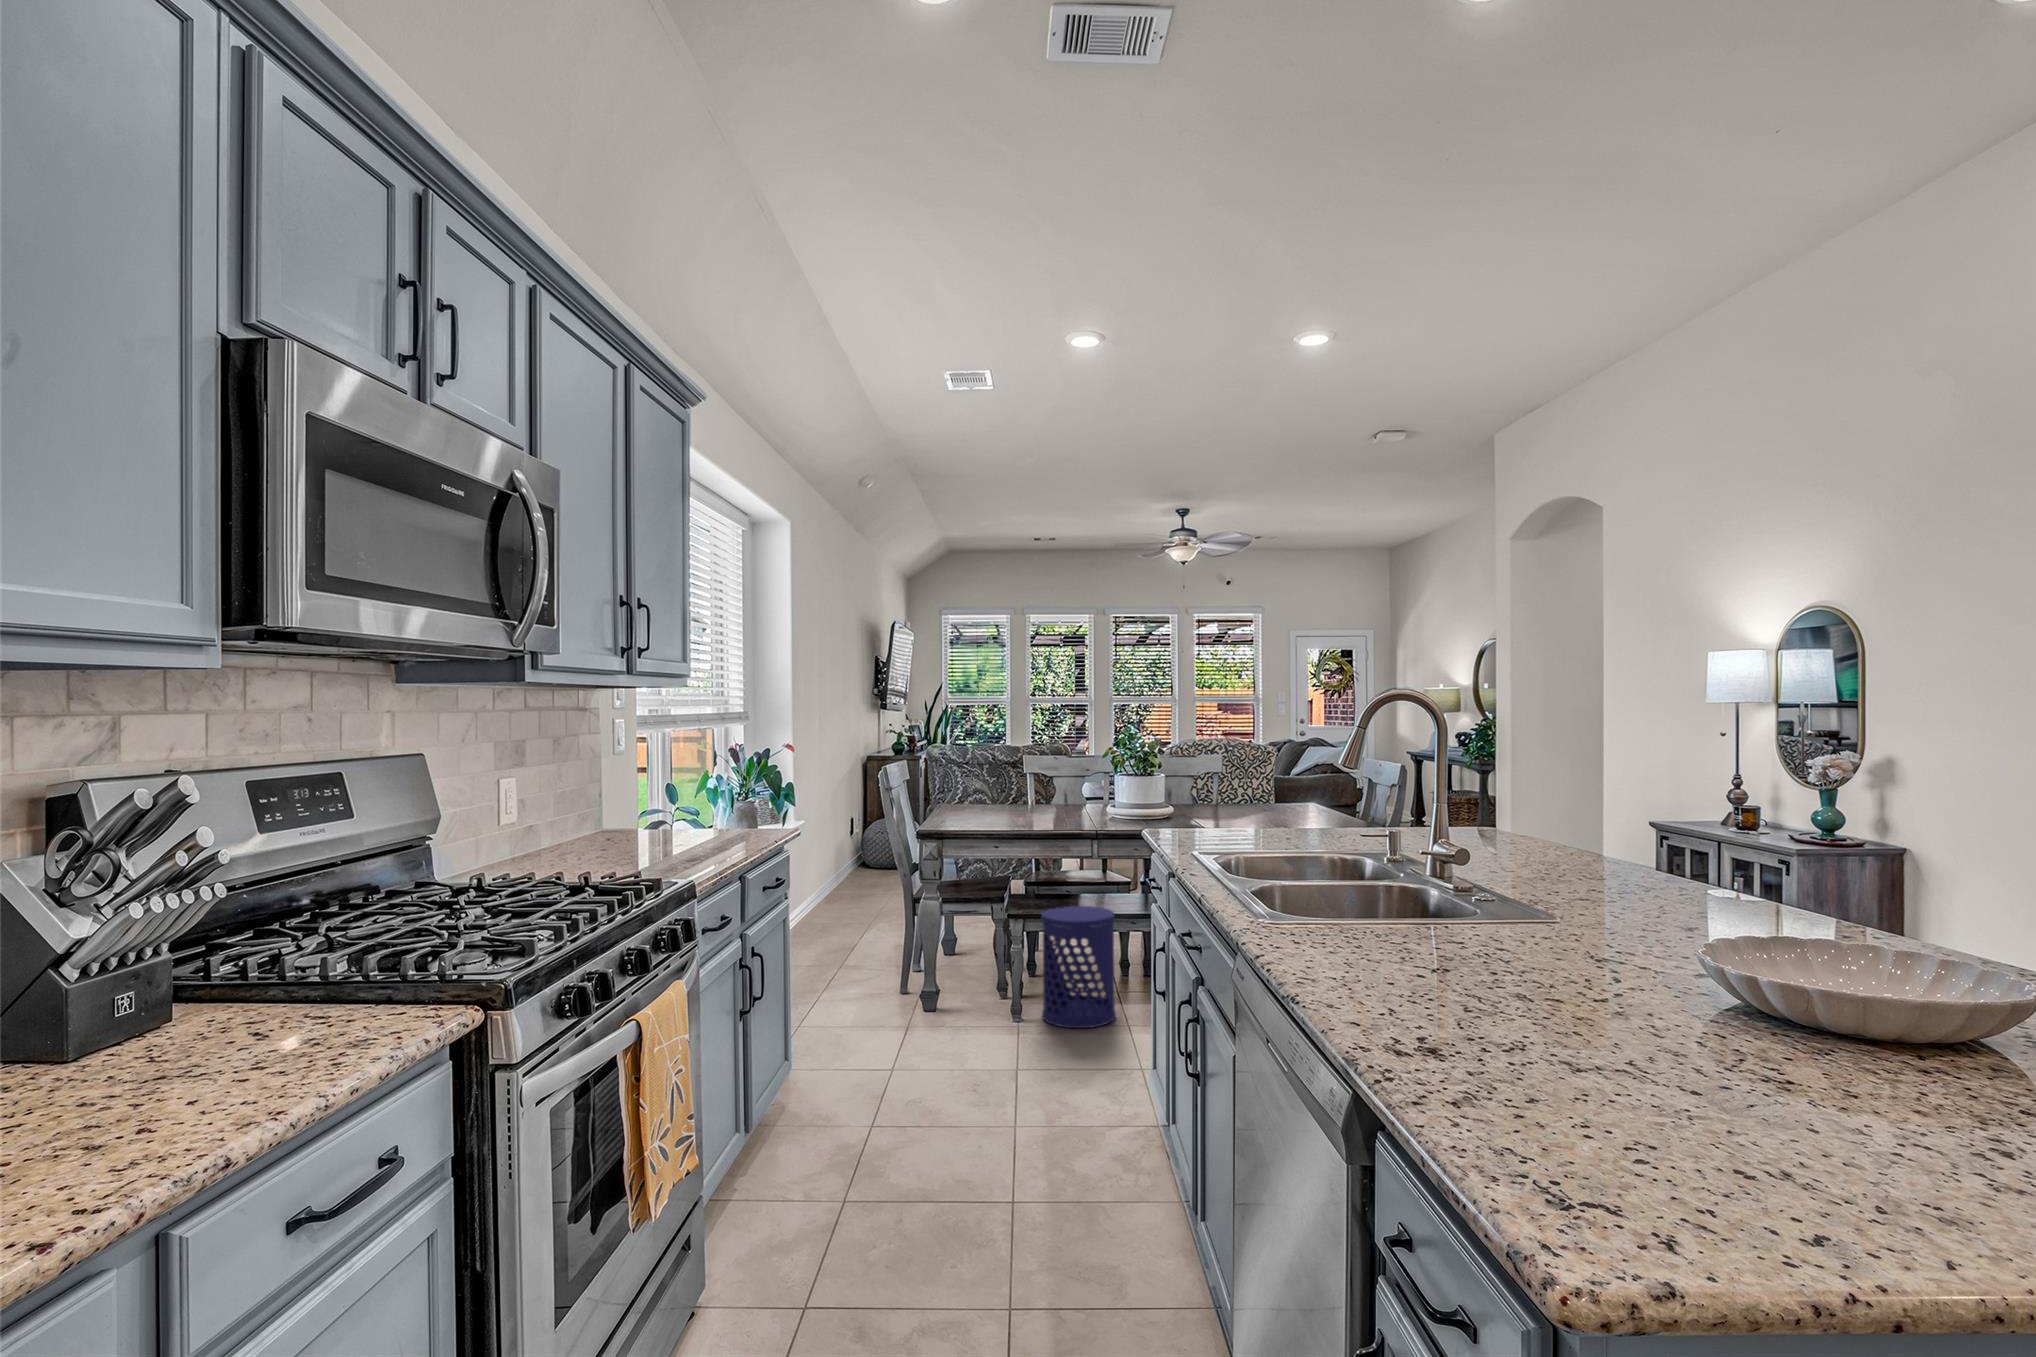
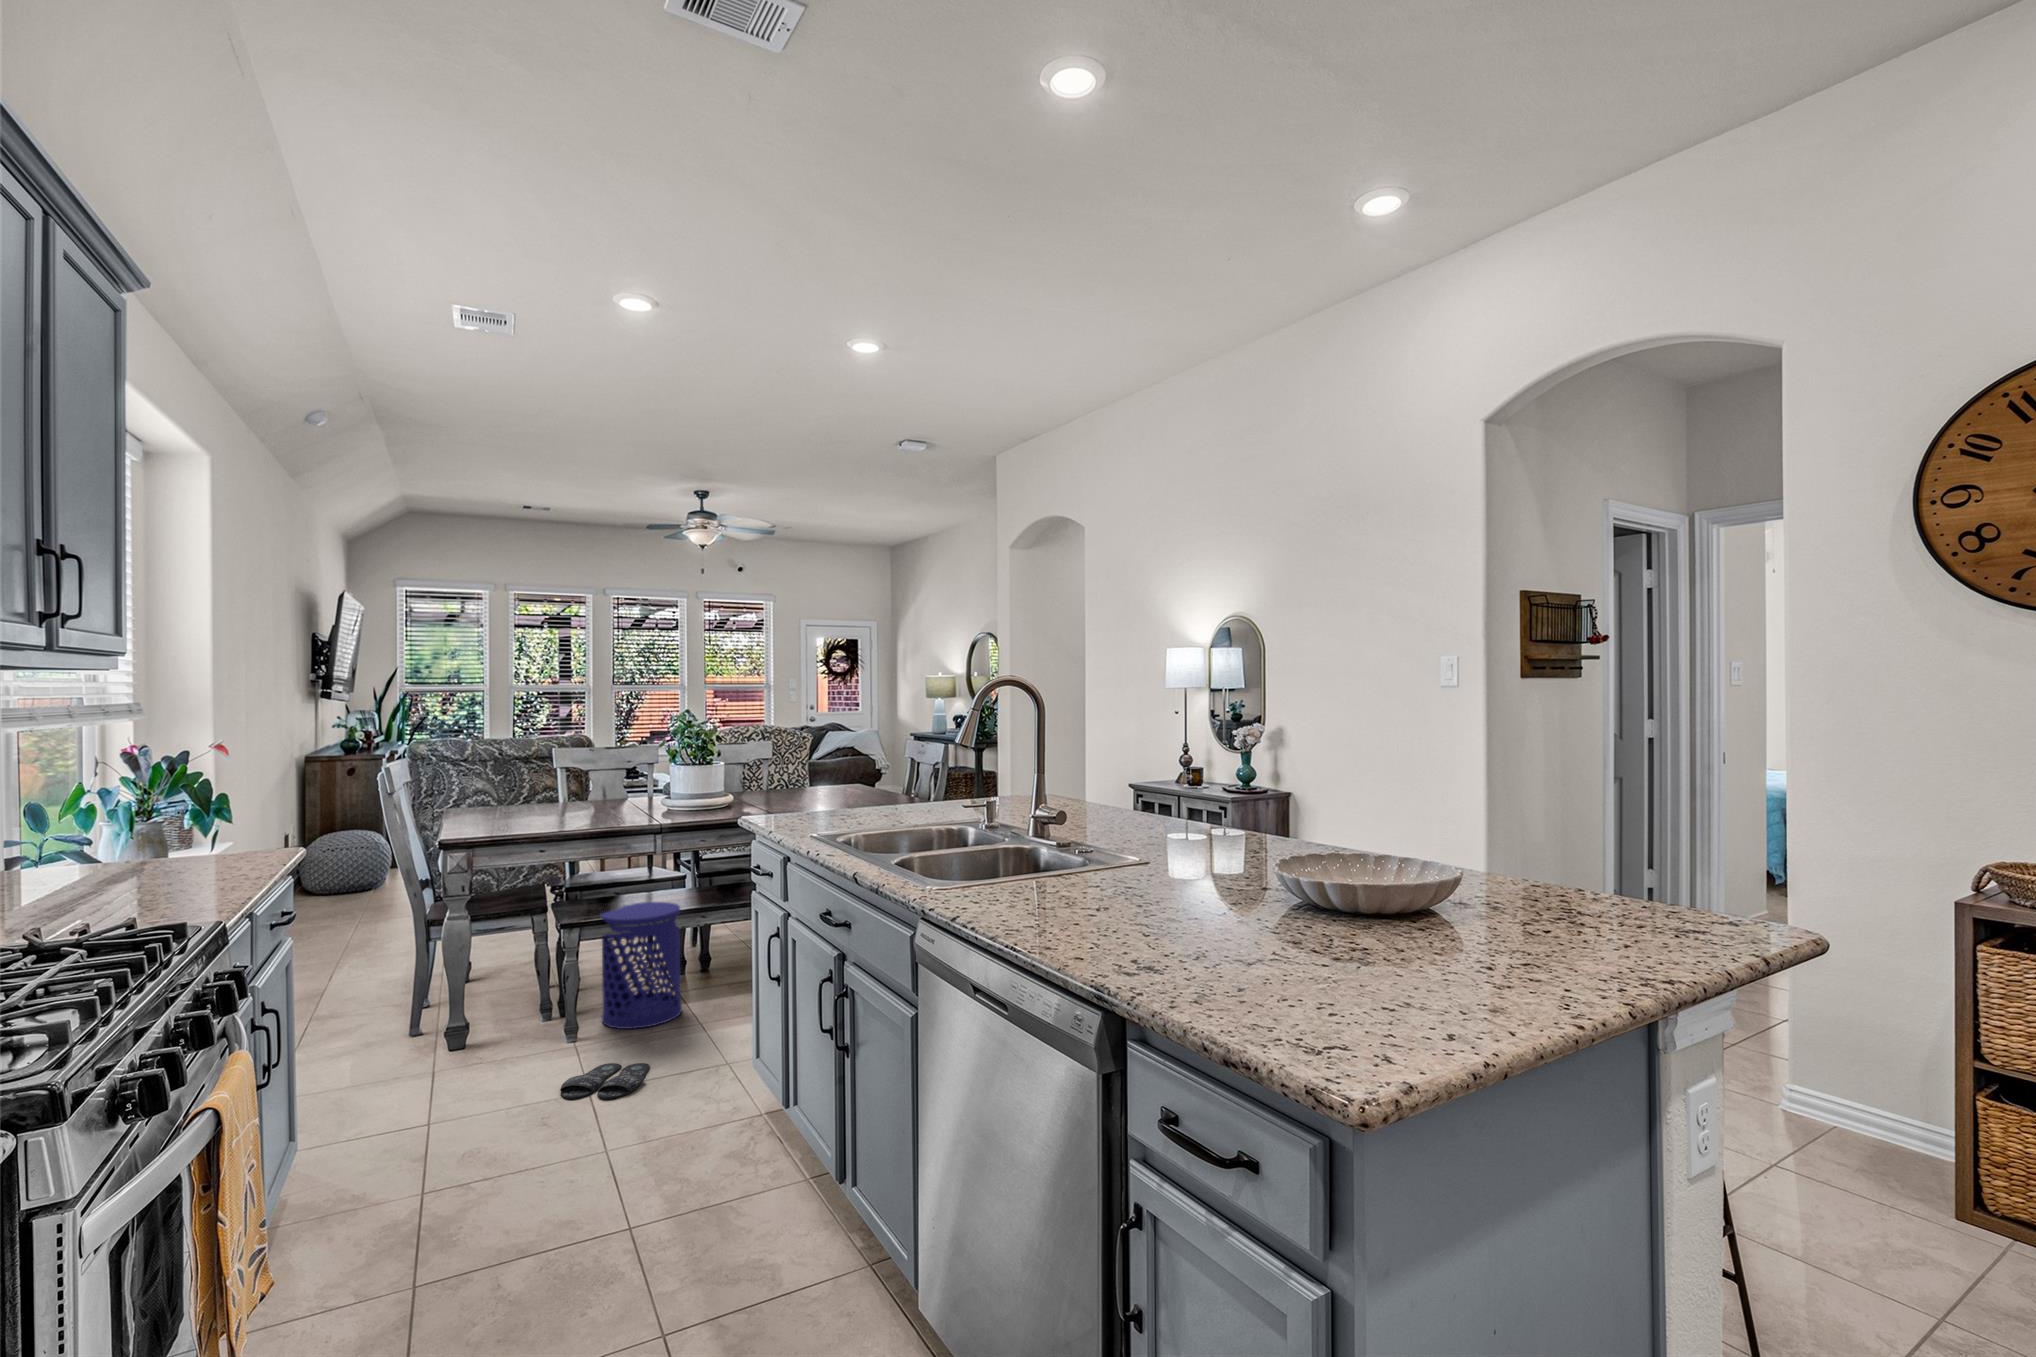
slippers: none [988,1057,1071,1091] -> present [560,1063,650,1099]

